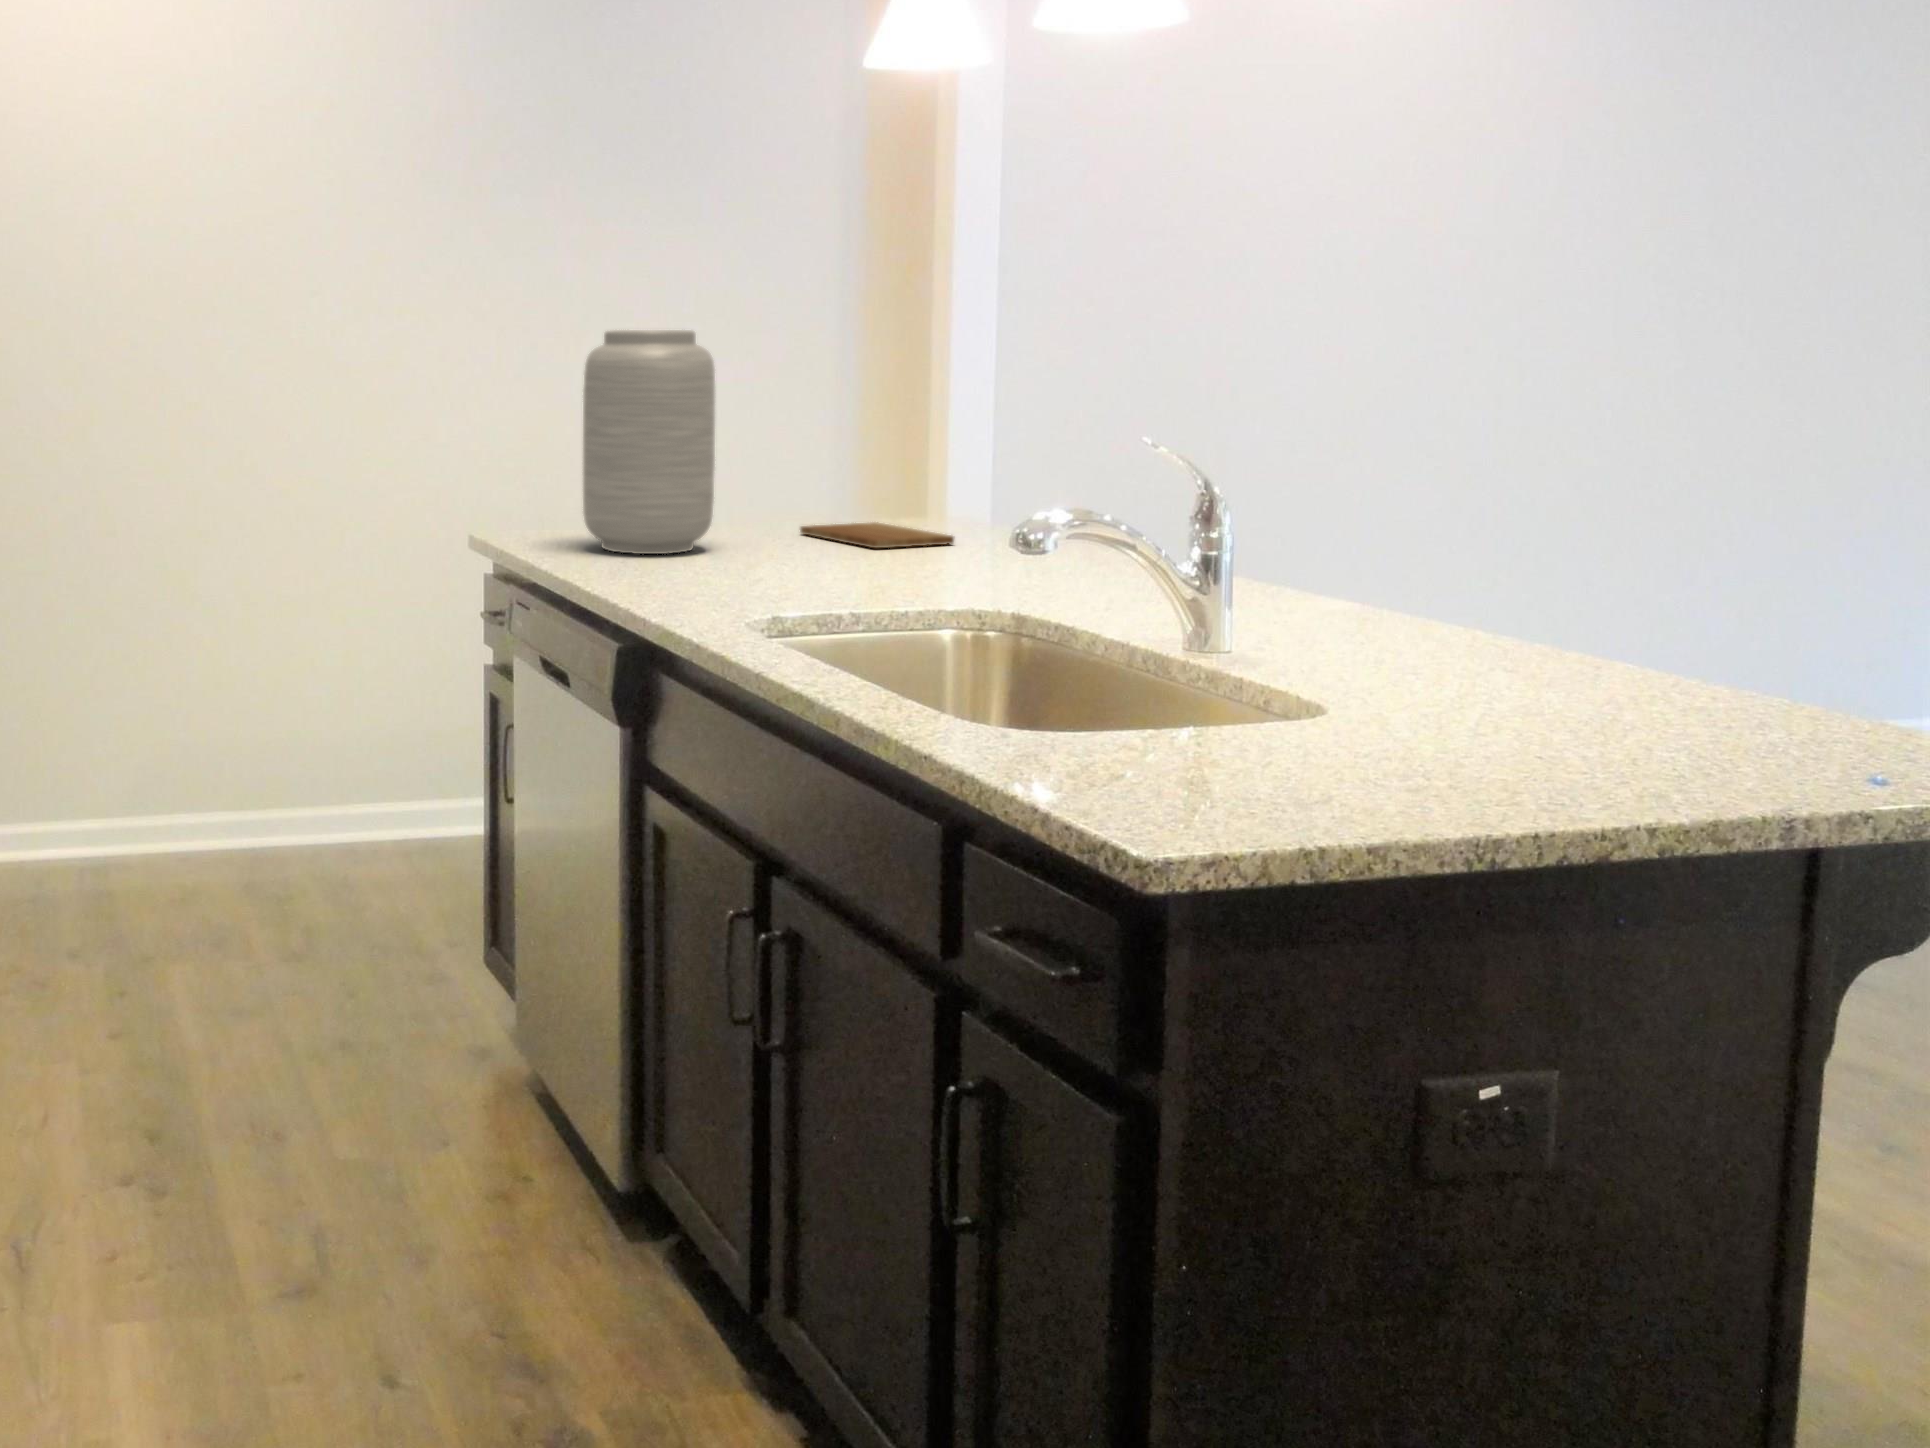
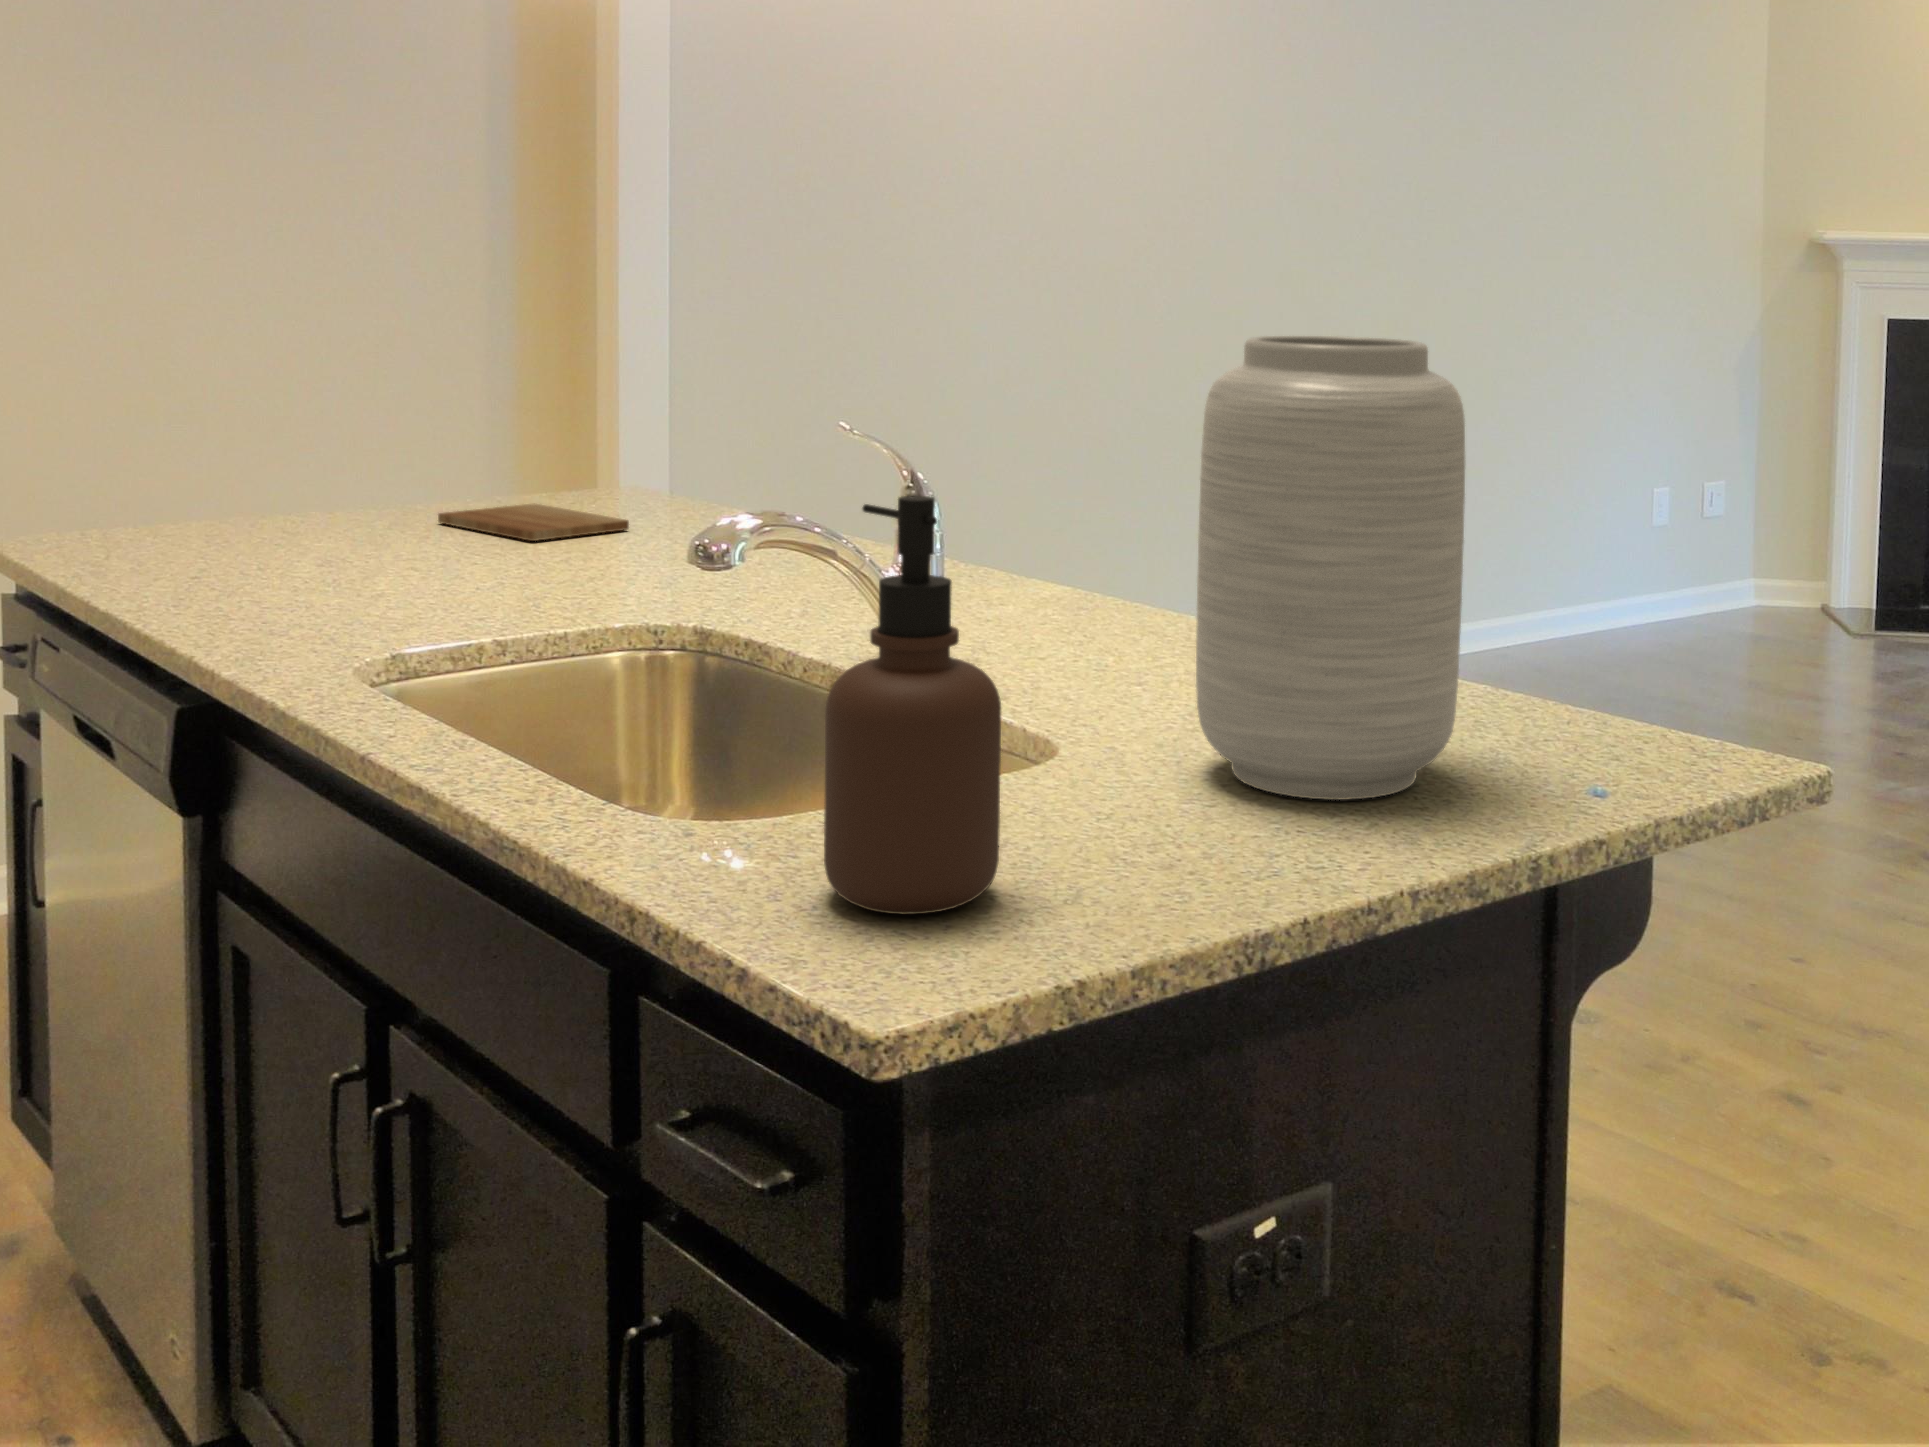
vase: present [583,330,715,554] -> present [1196,336,1465,800]
soap dispenser: none [1111,472,1262,794] -> present [824,496,1001,914]

